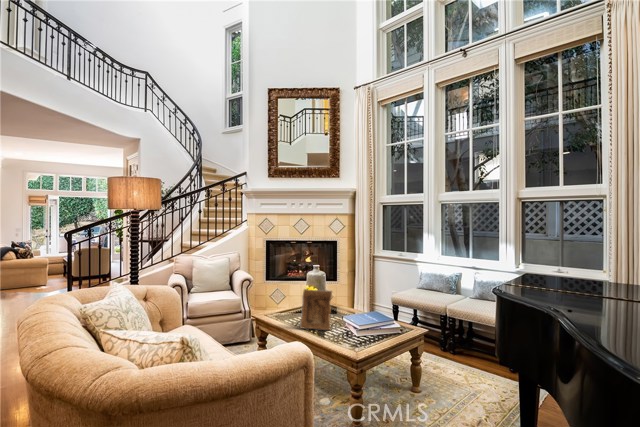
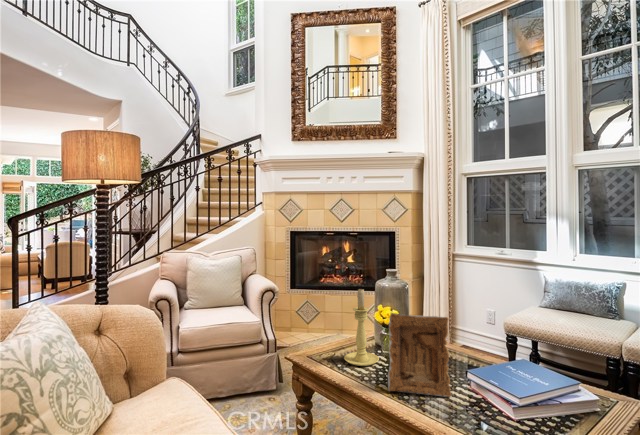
candle holder: none [283,277,302,319] -> present [344,289,379,366]

